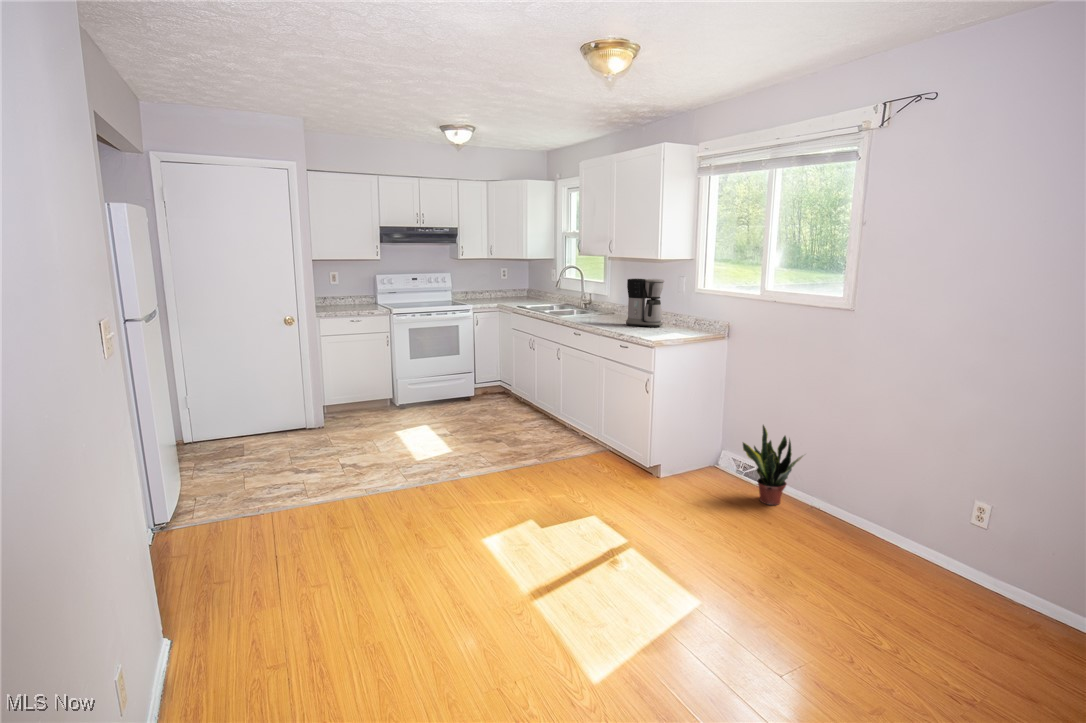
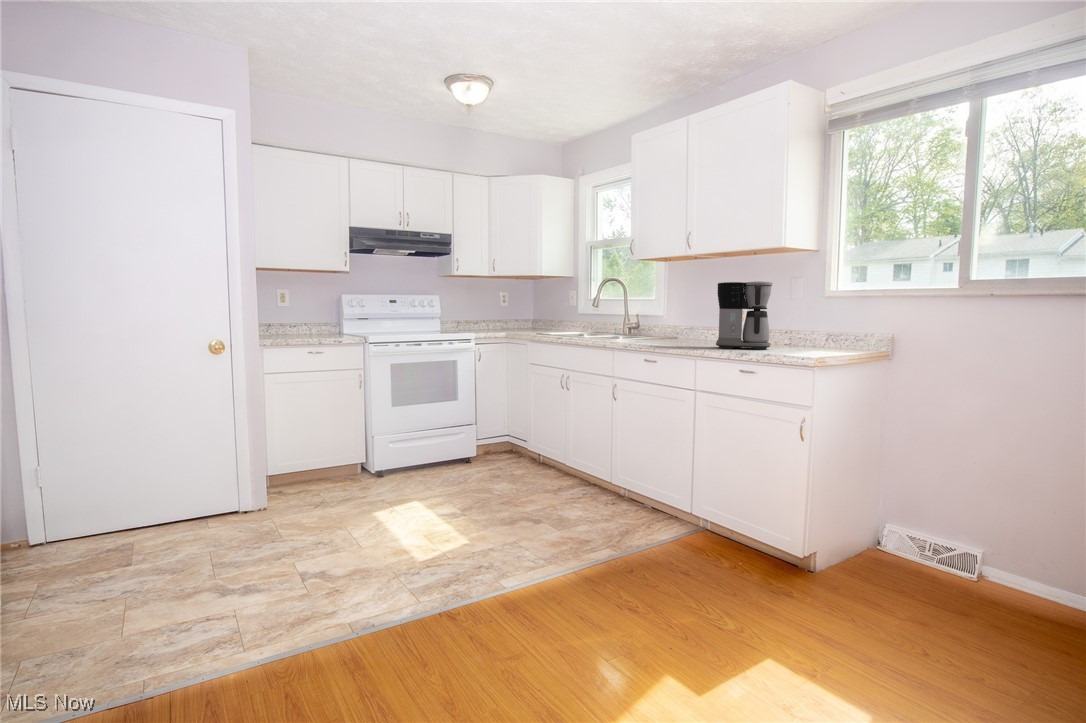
potted plant: present [743,425,803,505] -> none [966,486,1072,617]

